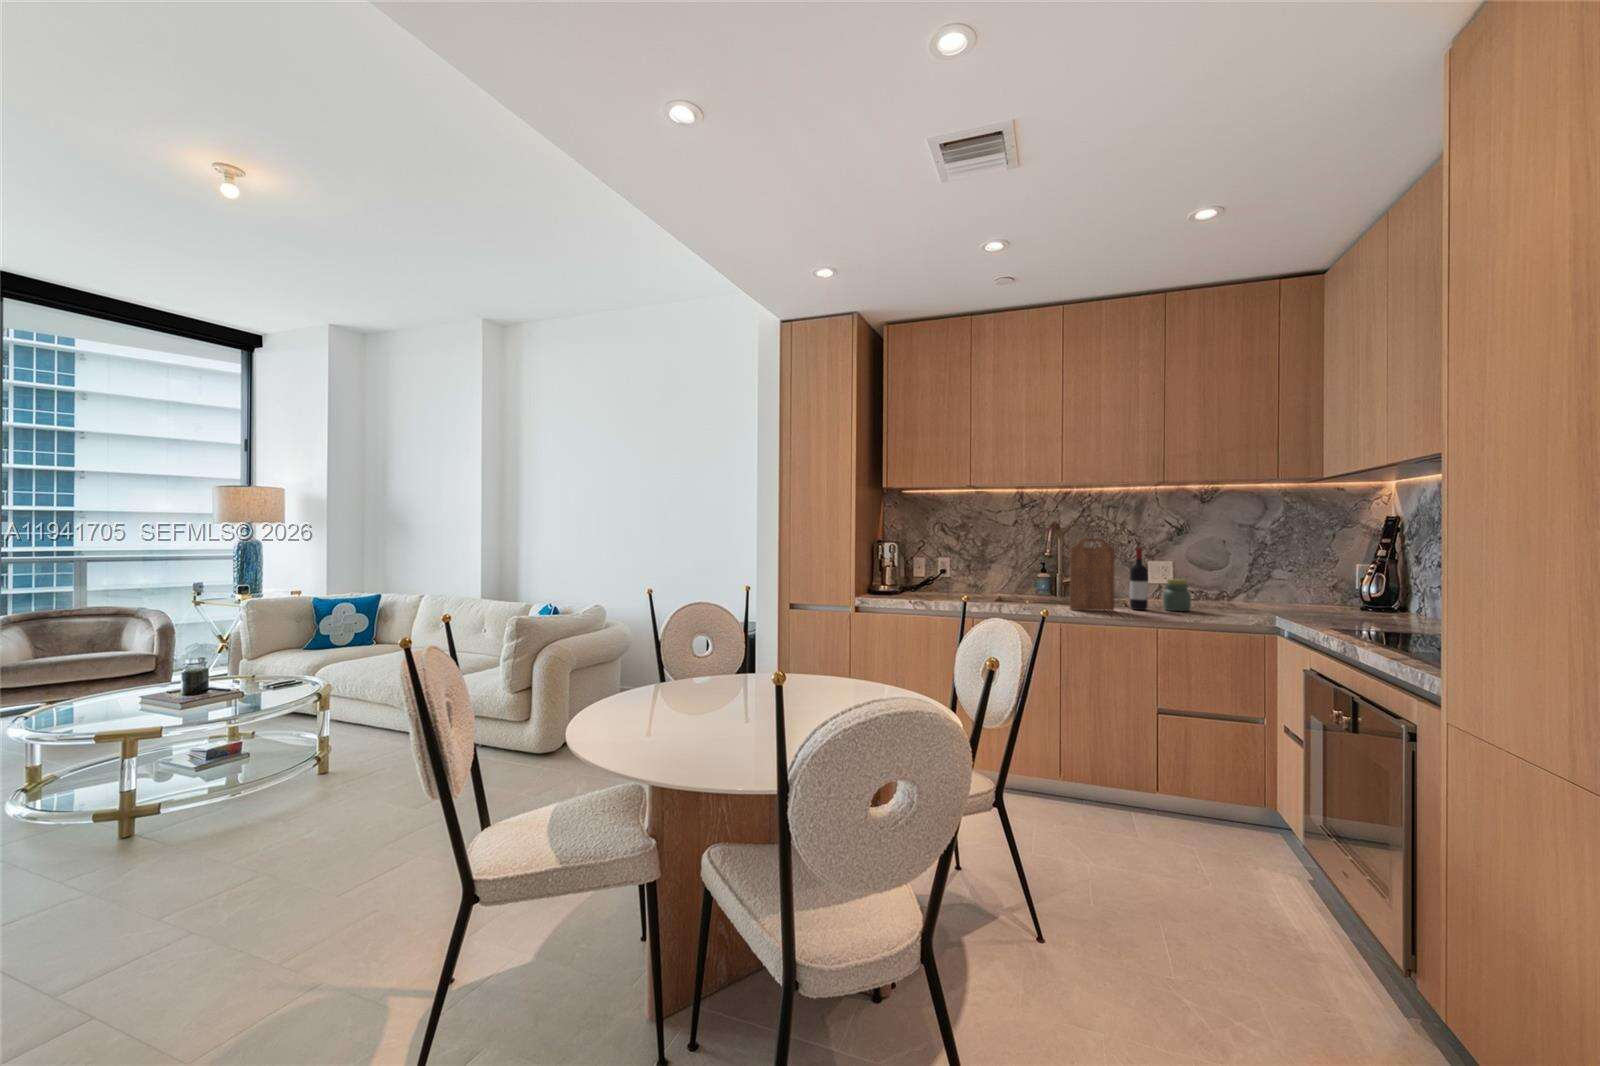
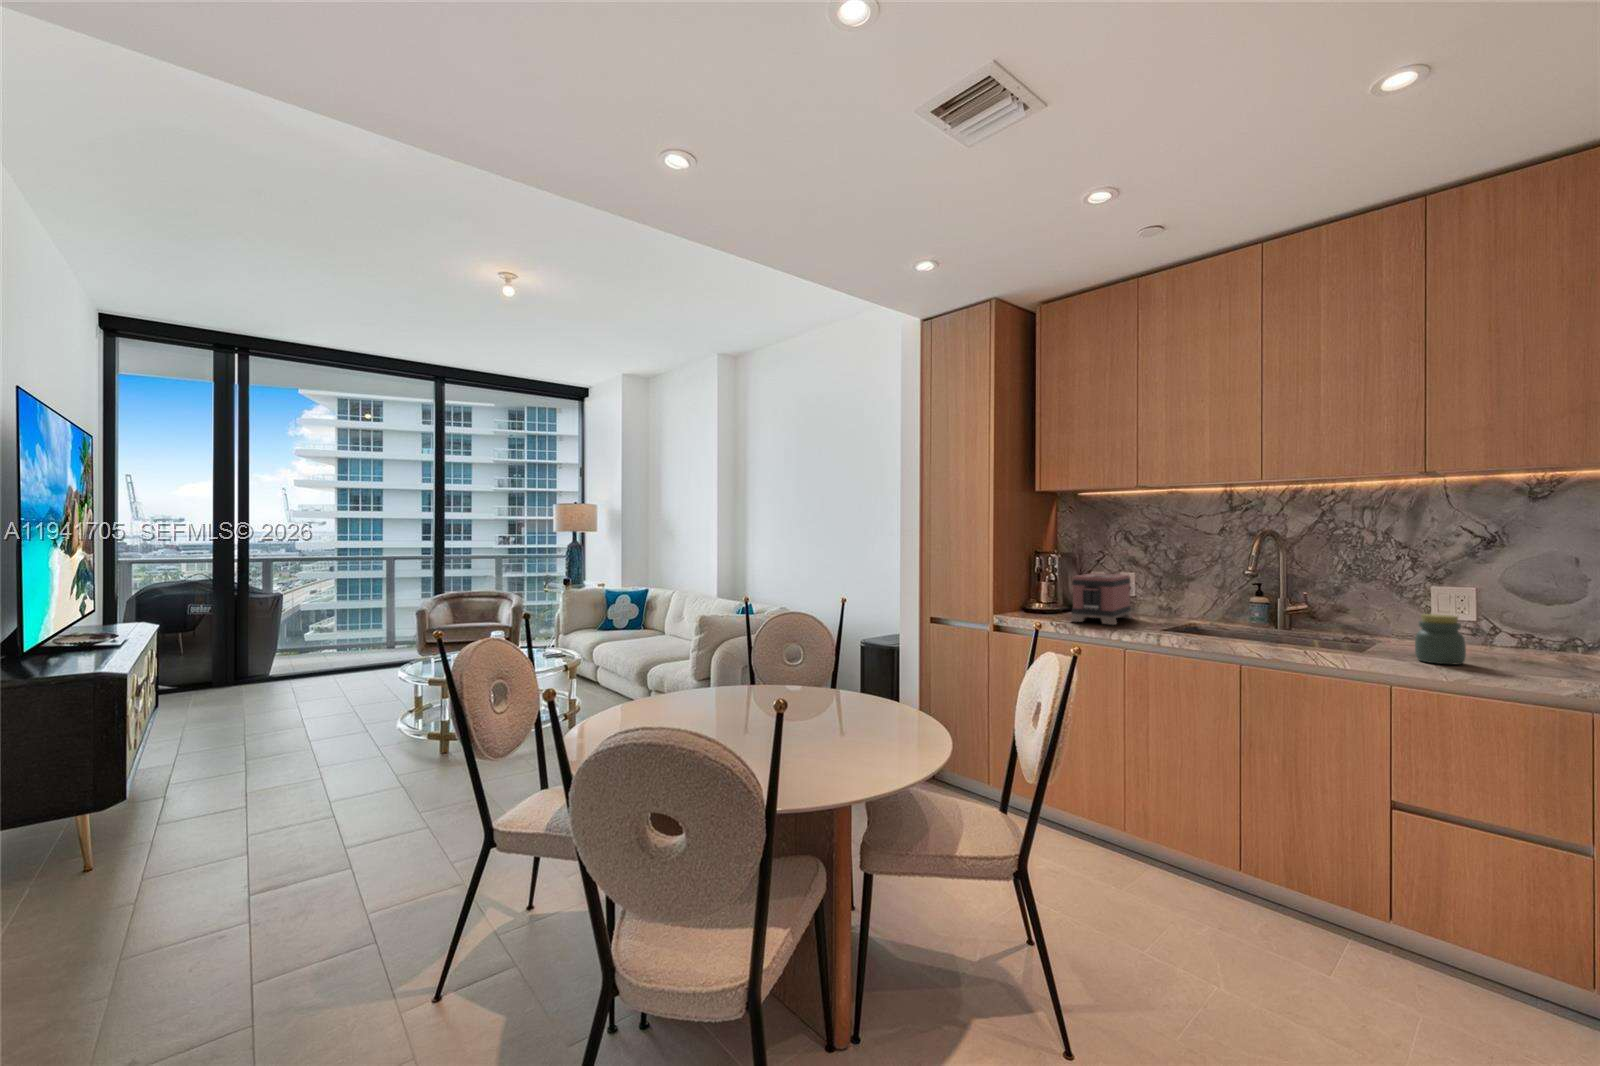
cutting board: present [1070,538,1115,611] -> none [1249,552,1320,654]
wine bottle: present [1130,548,1148,610] -> none [1355,567,1385,657]
toaster: none [921,559,958,600] -> present [1071,573,1132,625]

